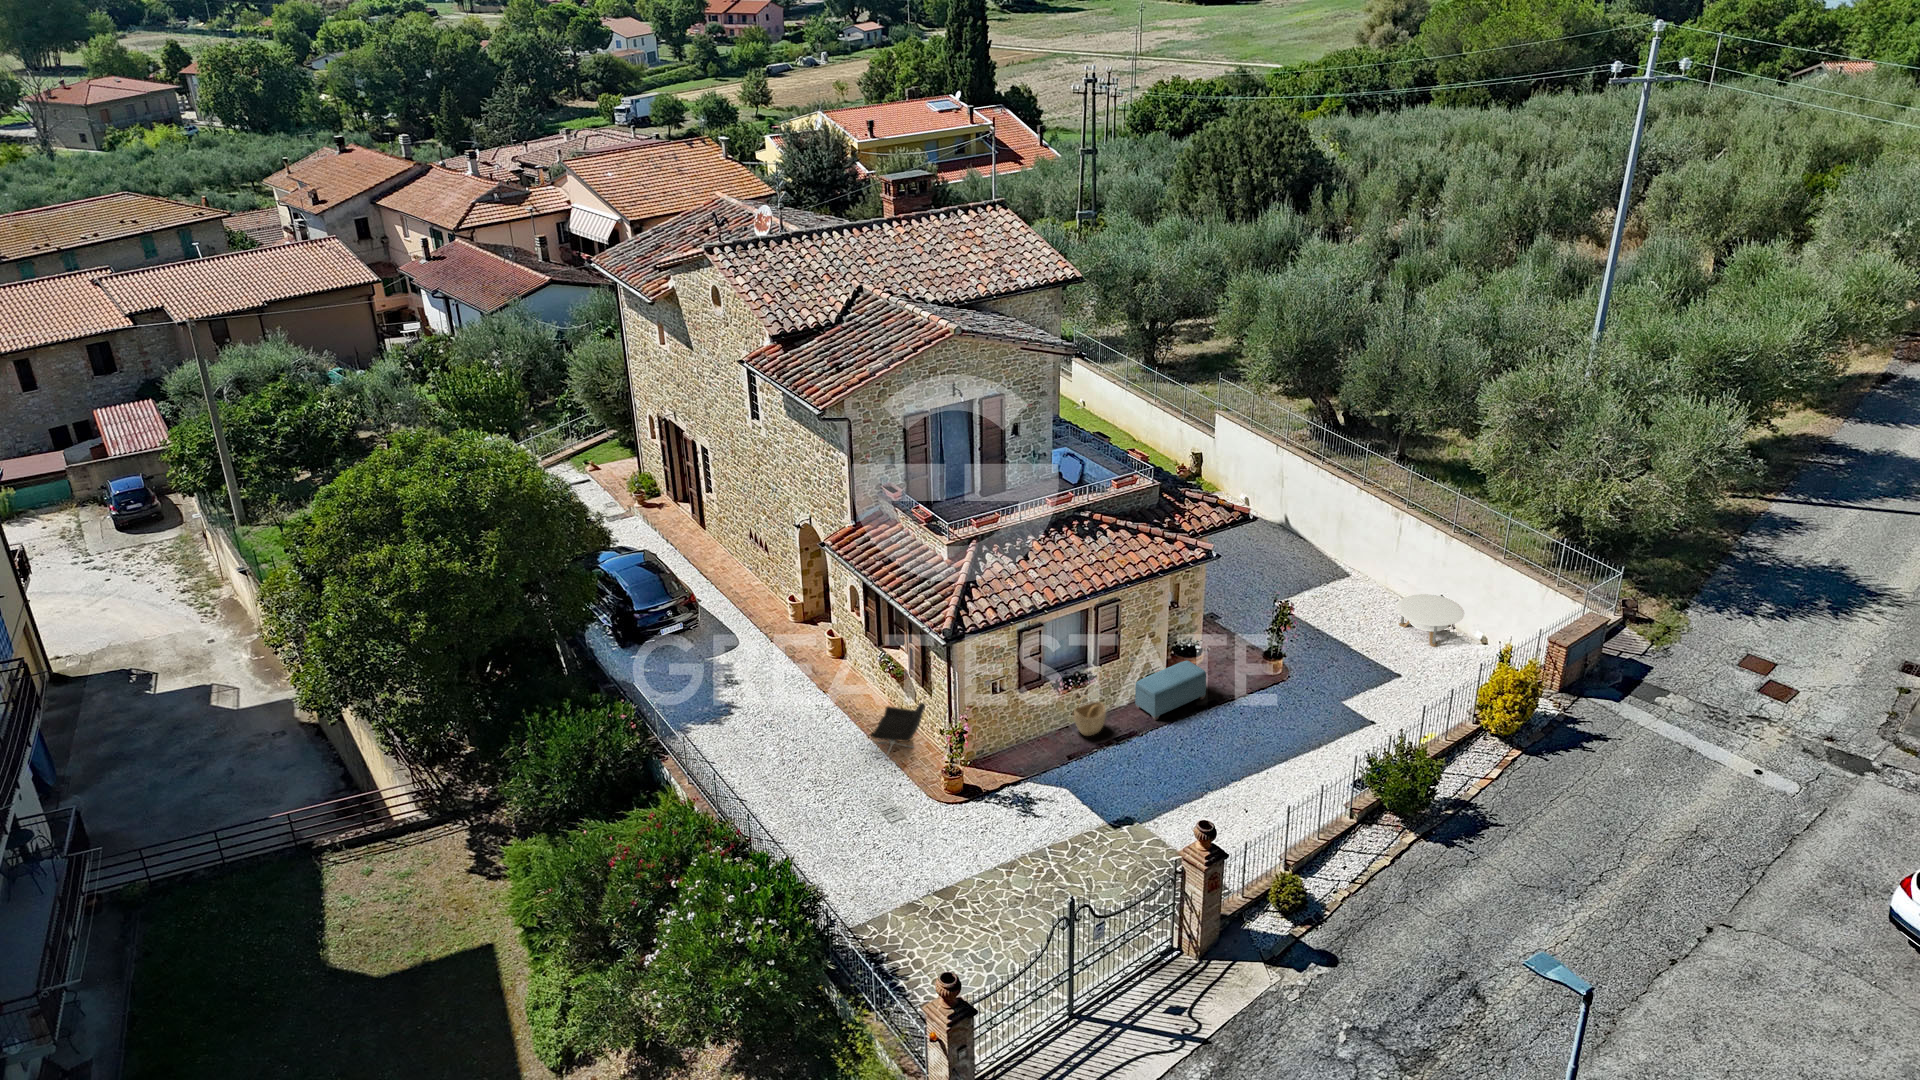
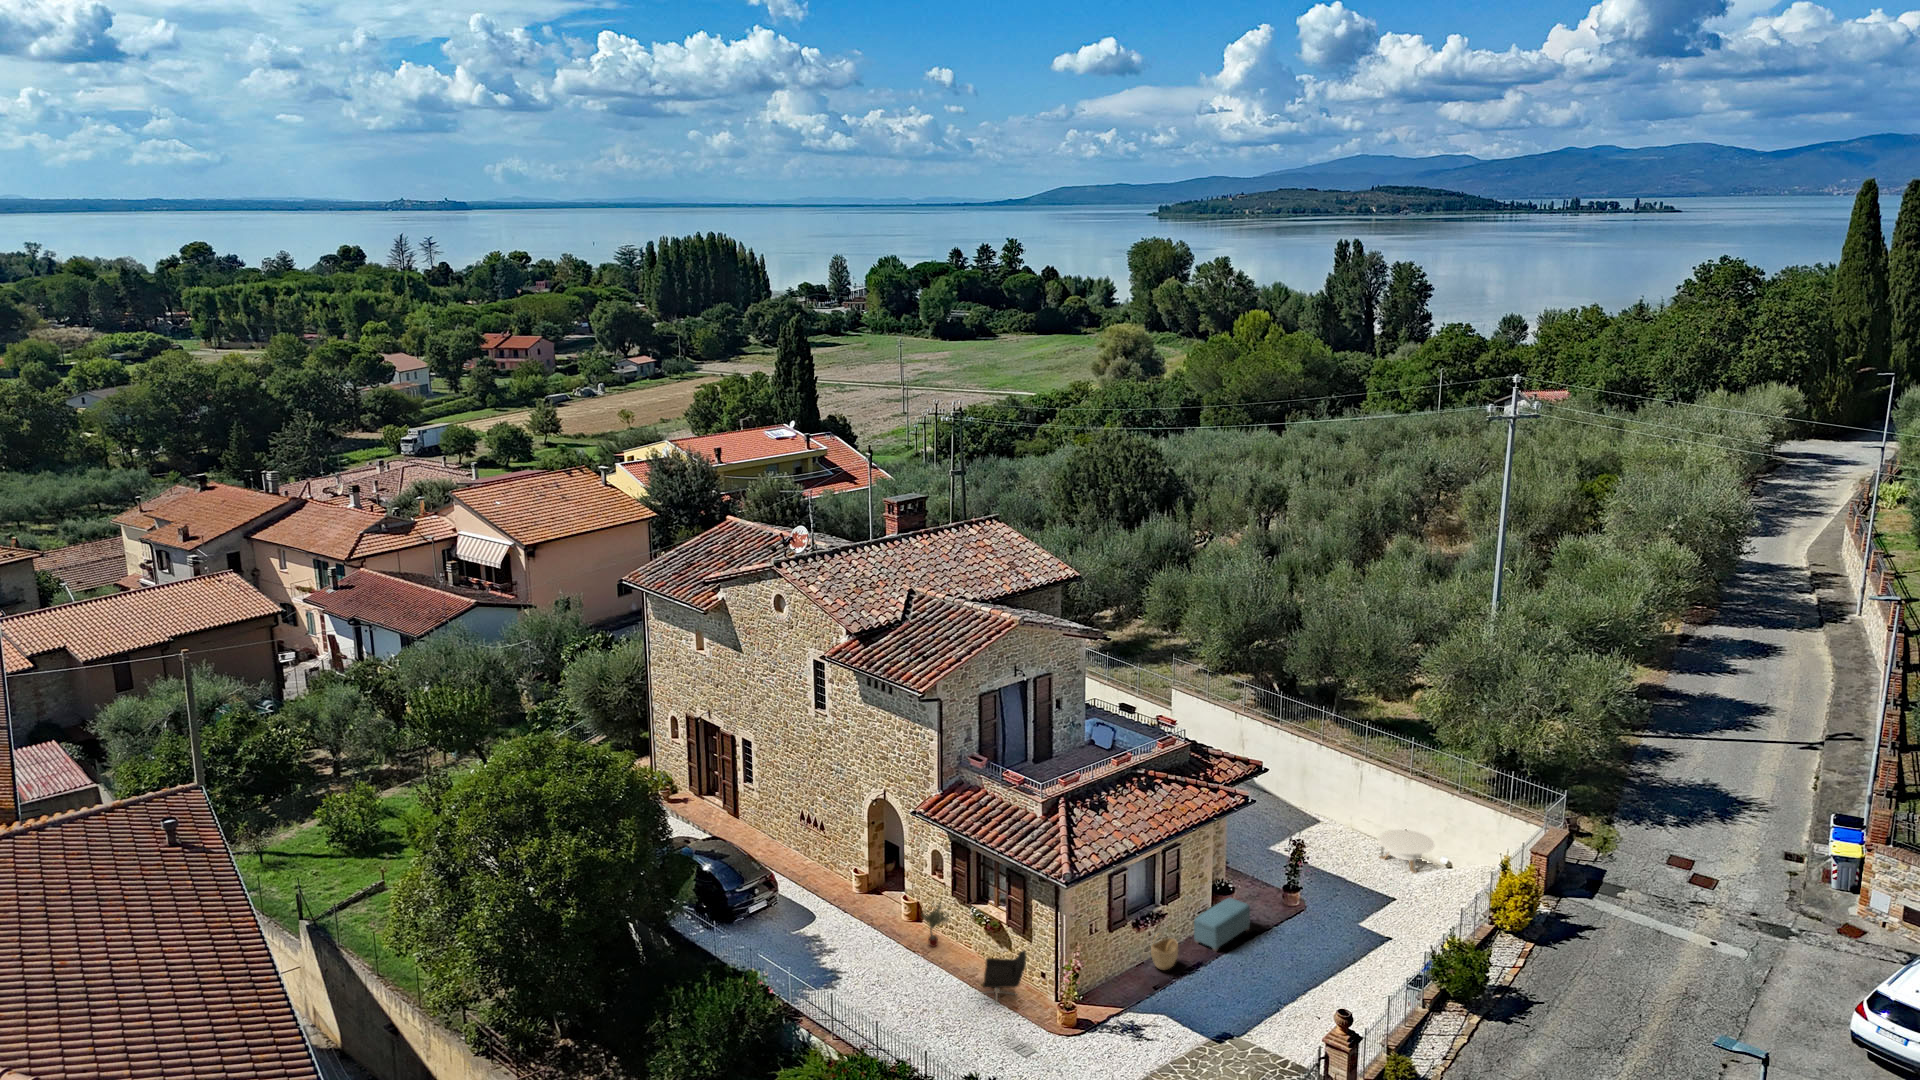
potted tree: none [838,639,867,686] -> present [922,903,948,947]

